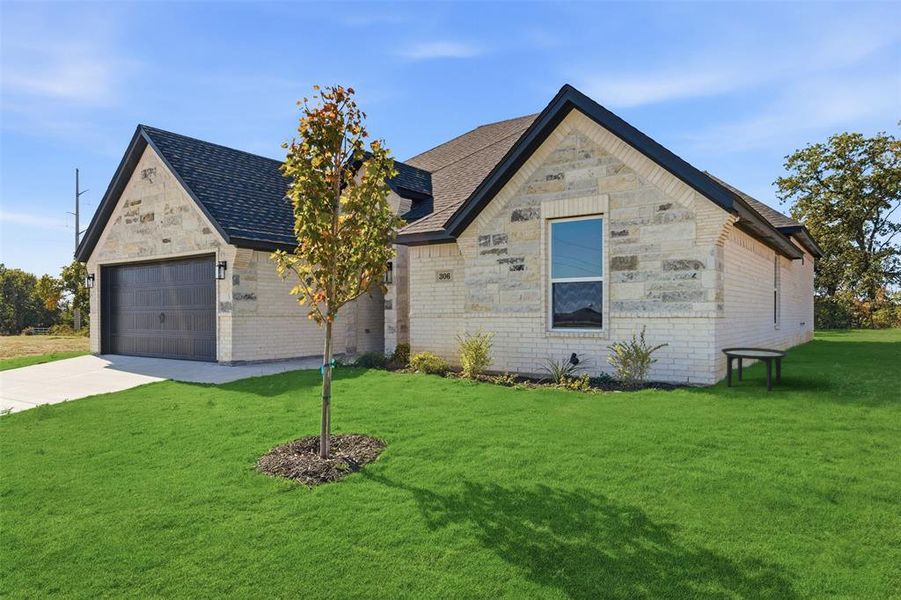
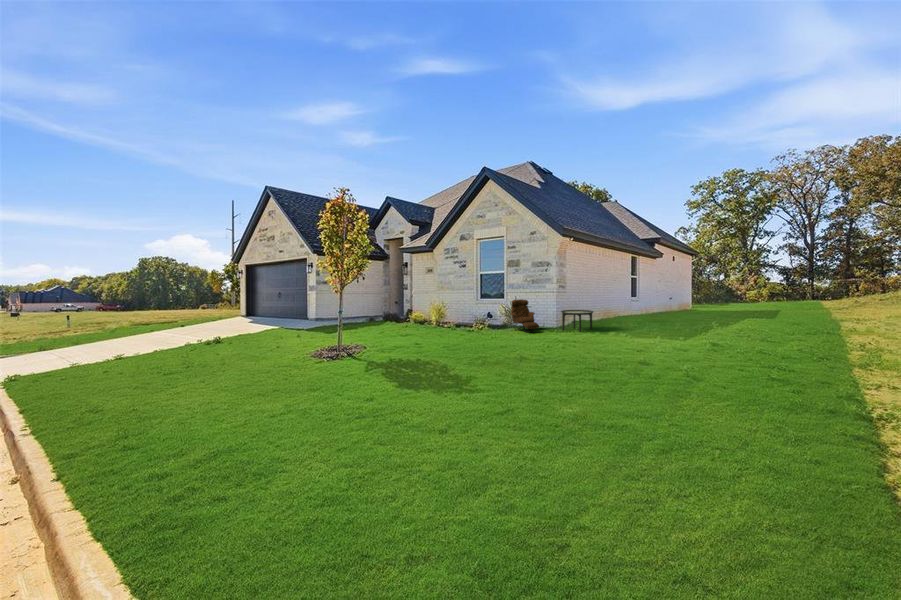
lounge chair: none [628,329,693,395] -> present [511,299,539,332]

